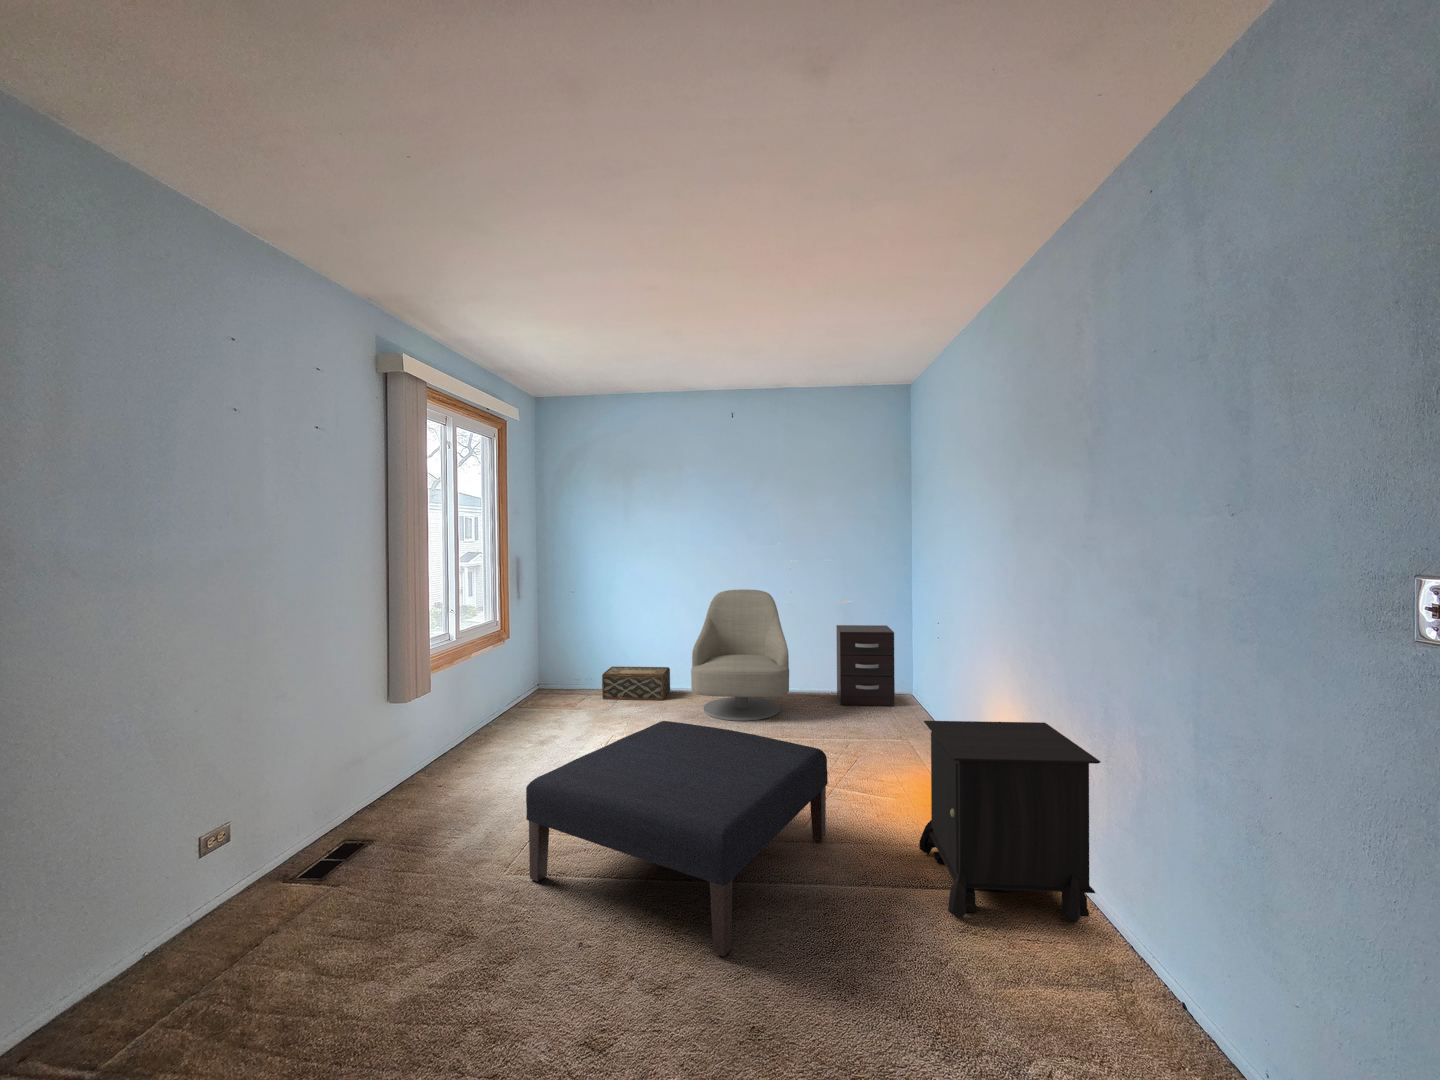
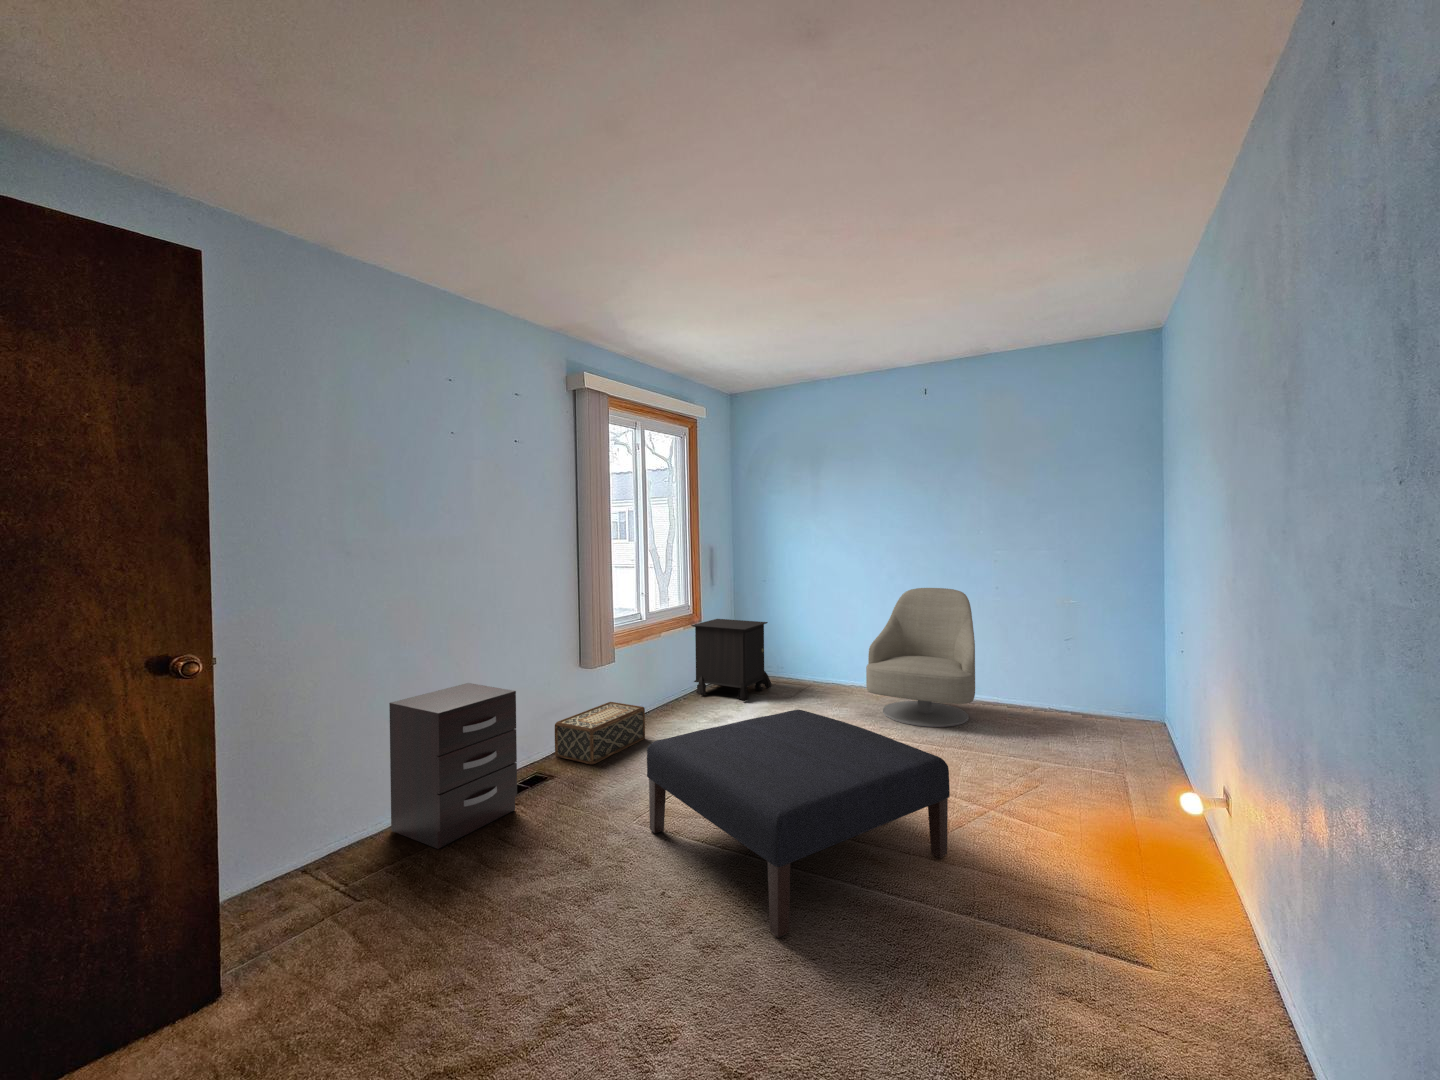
dresser: present [836,625,895,706] -> present [389,683,517,849]
woven basket: present [602,667,670,700] -> present [555,702,645,765]
nightstand: present [919,721,1100,923] -> present [691,619,771,701]

